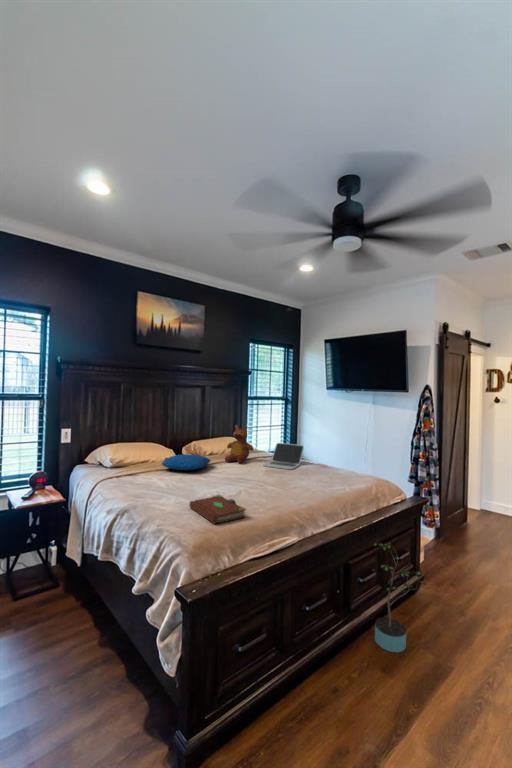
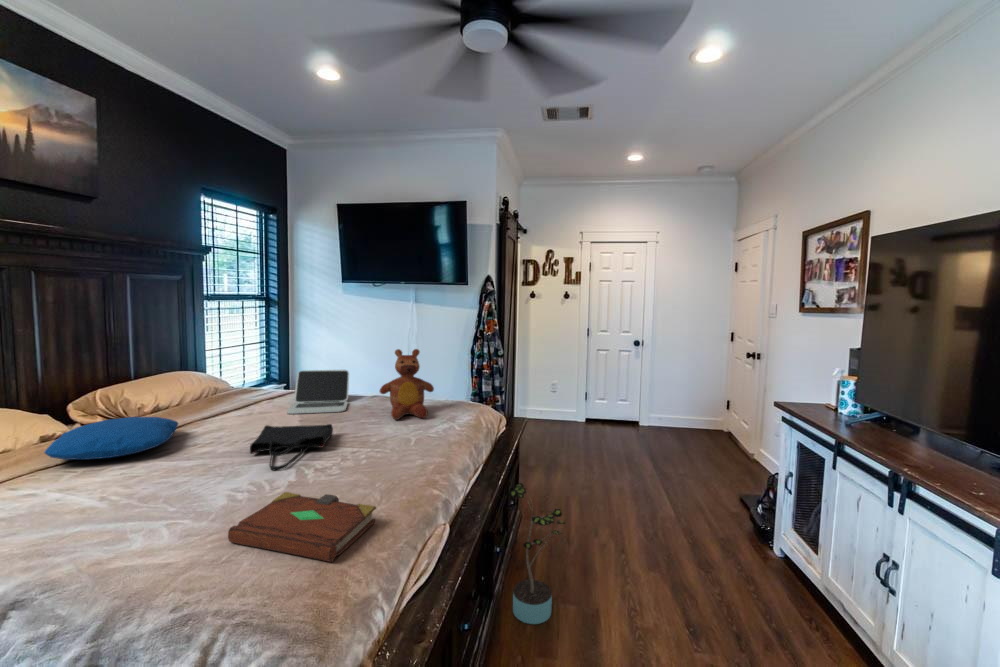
teddy bear: present [225,425,254,463] -> present [380,349,434,420]
tote bag: none [228,468,272,489] -> present [250,424,333,470]

